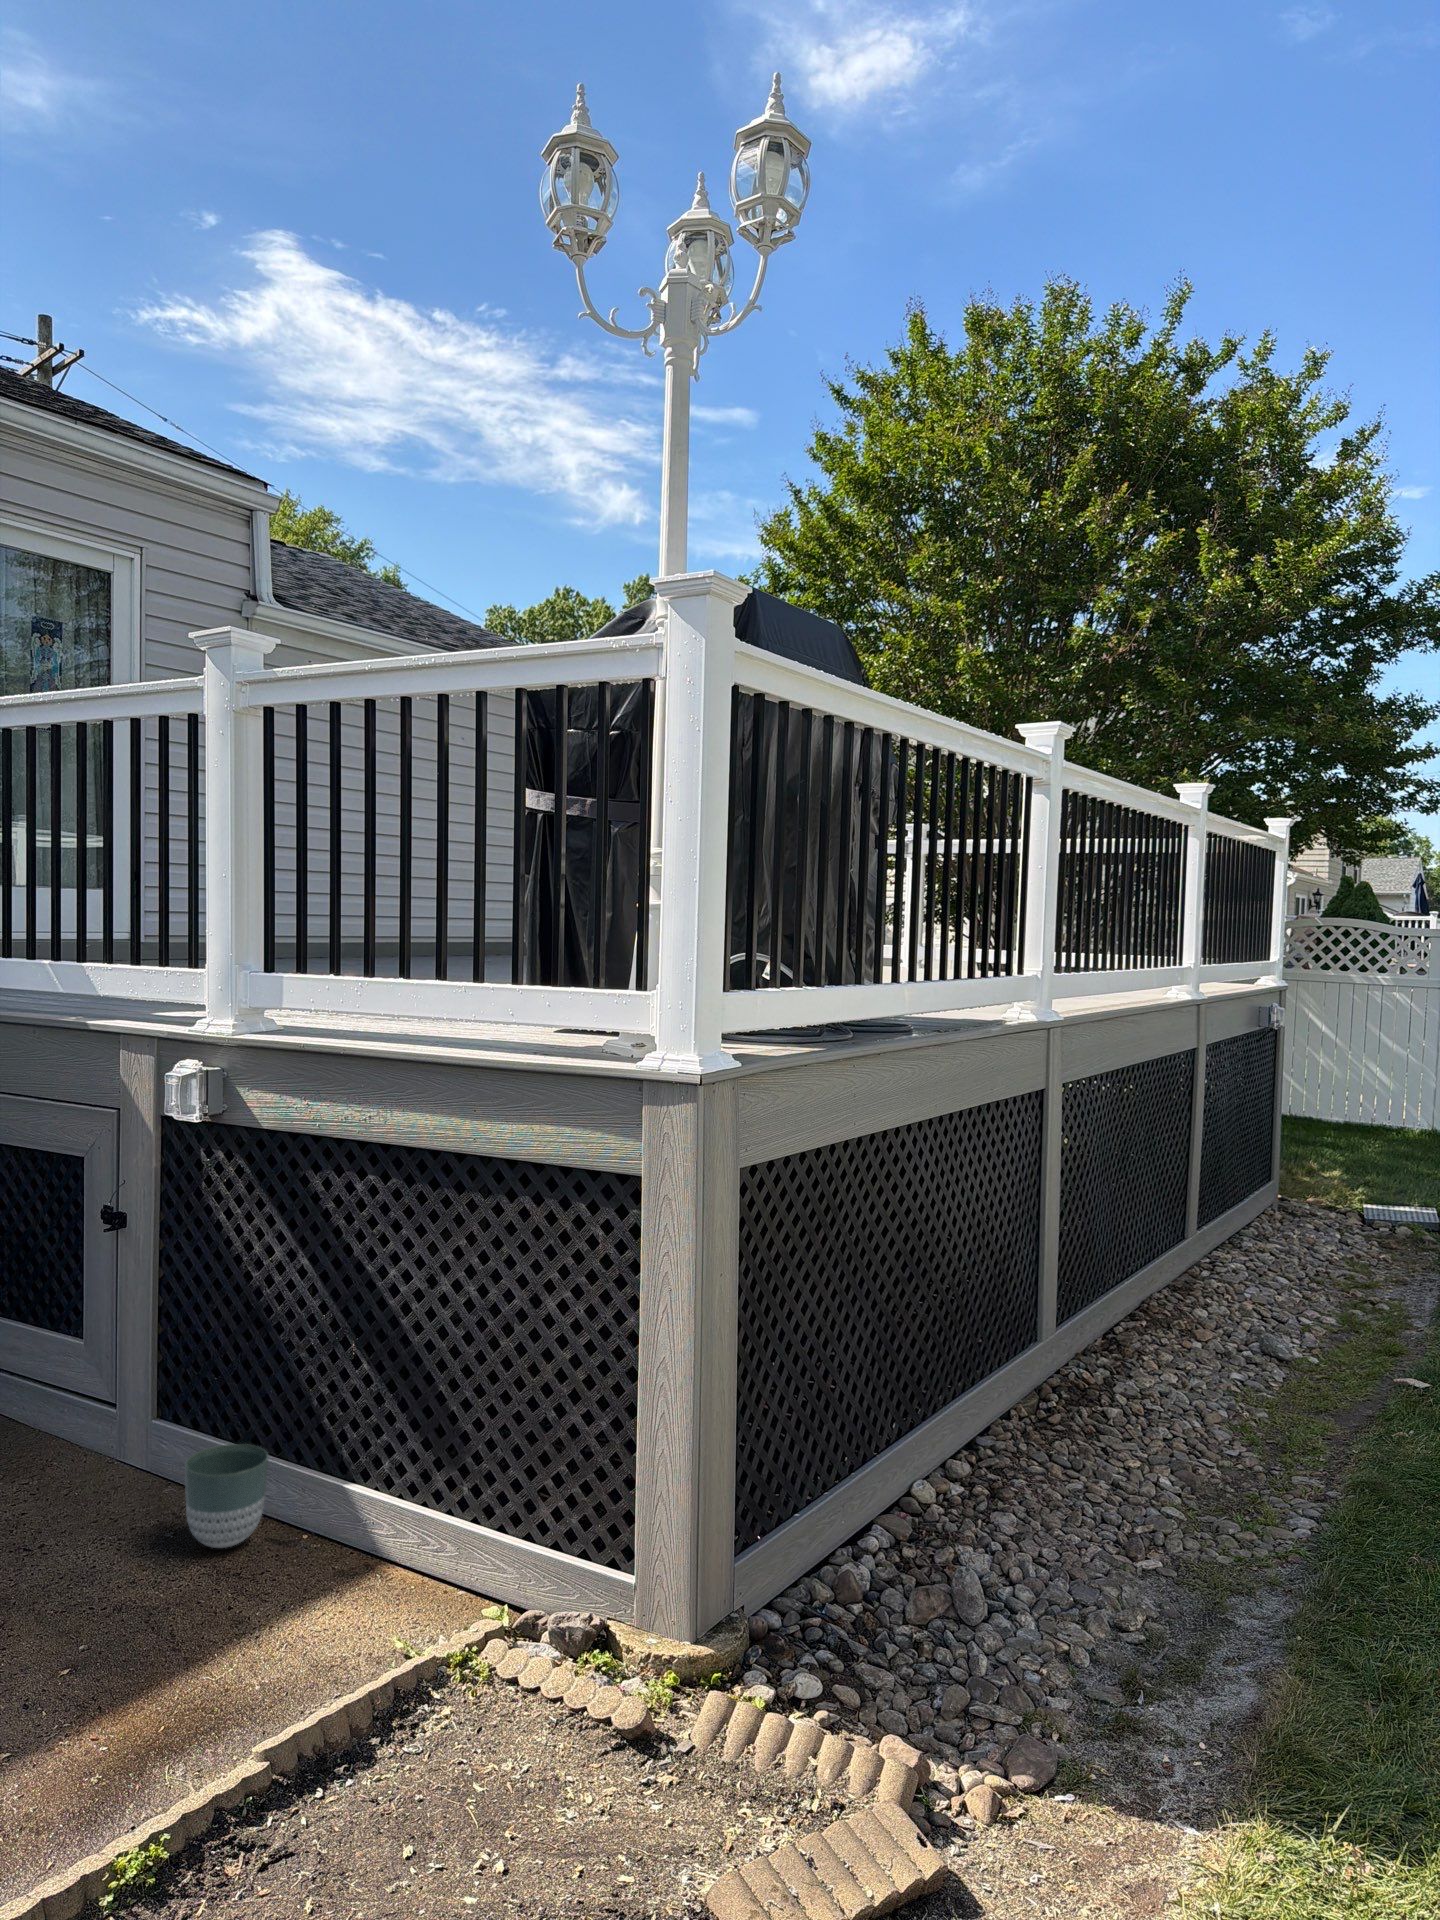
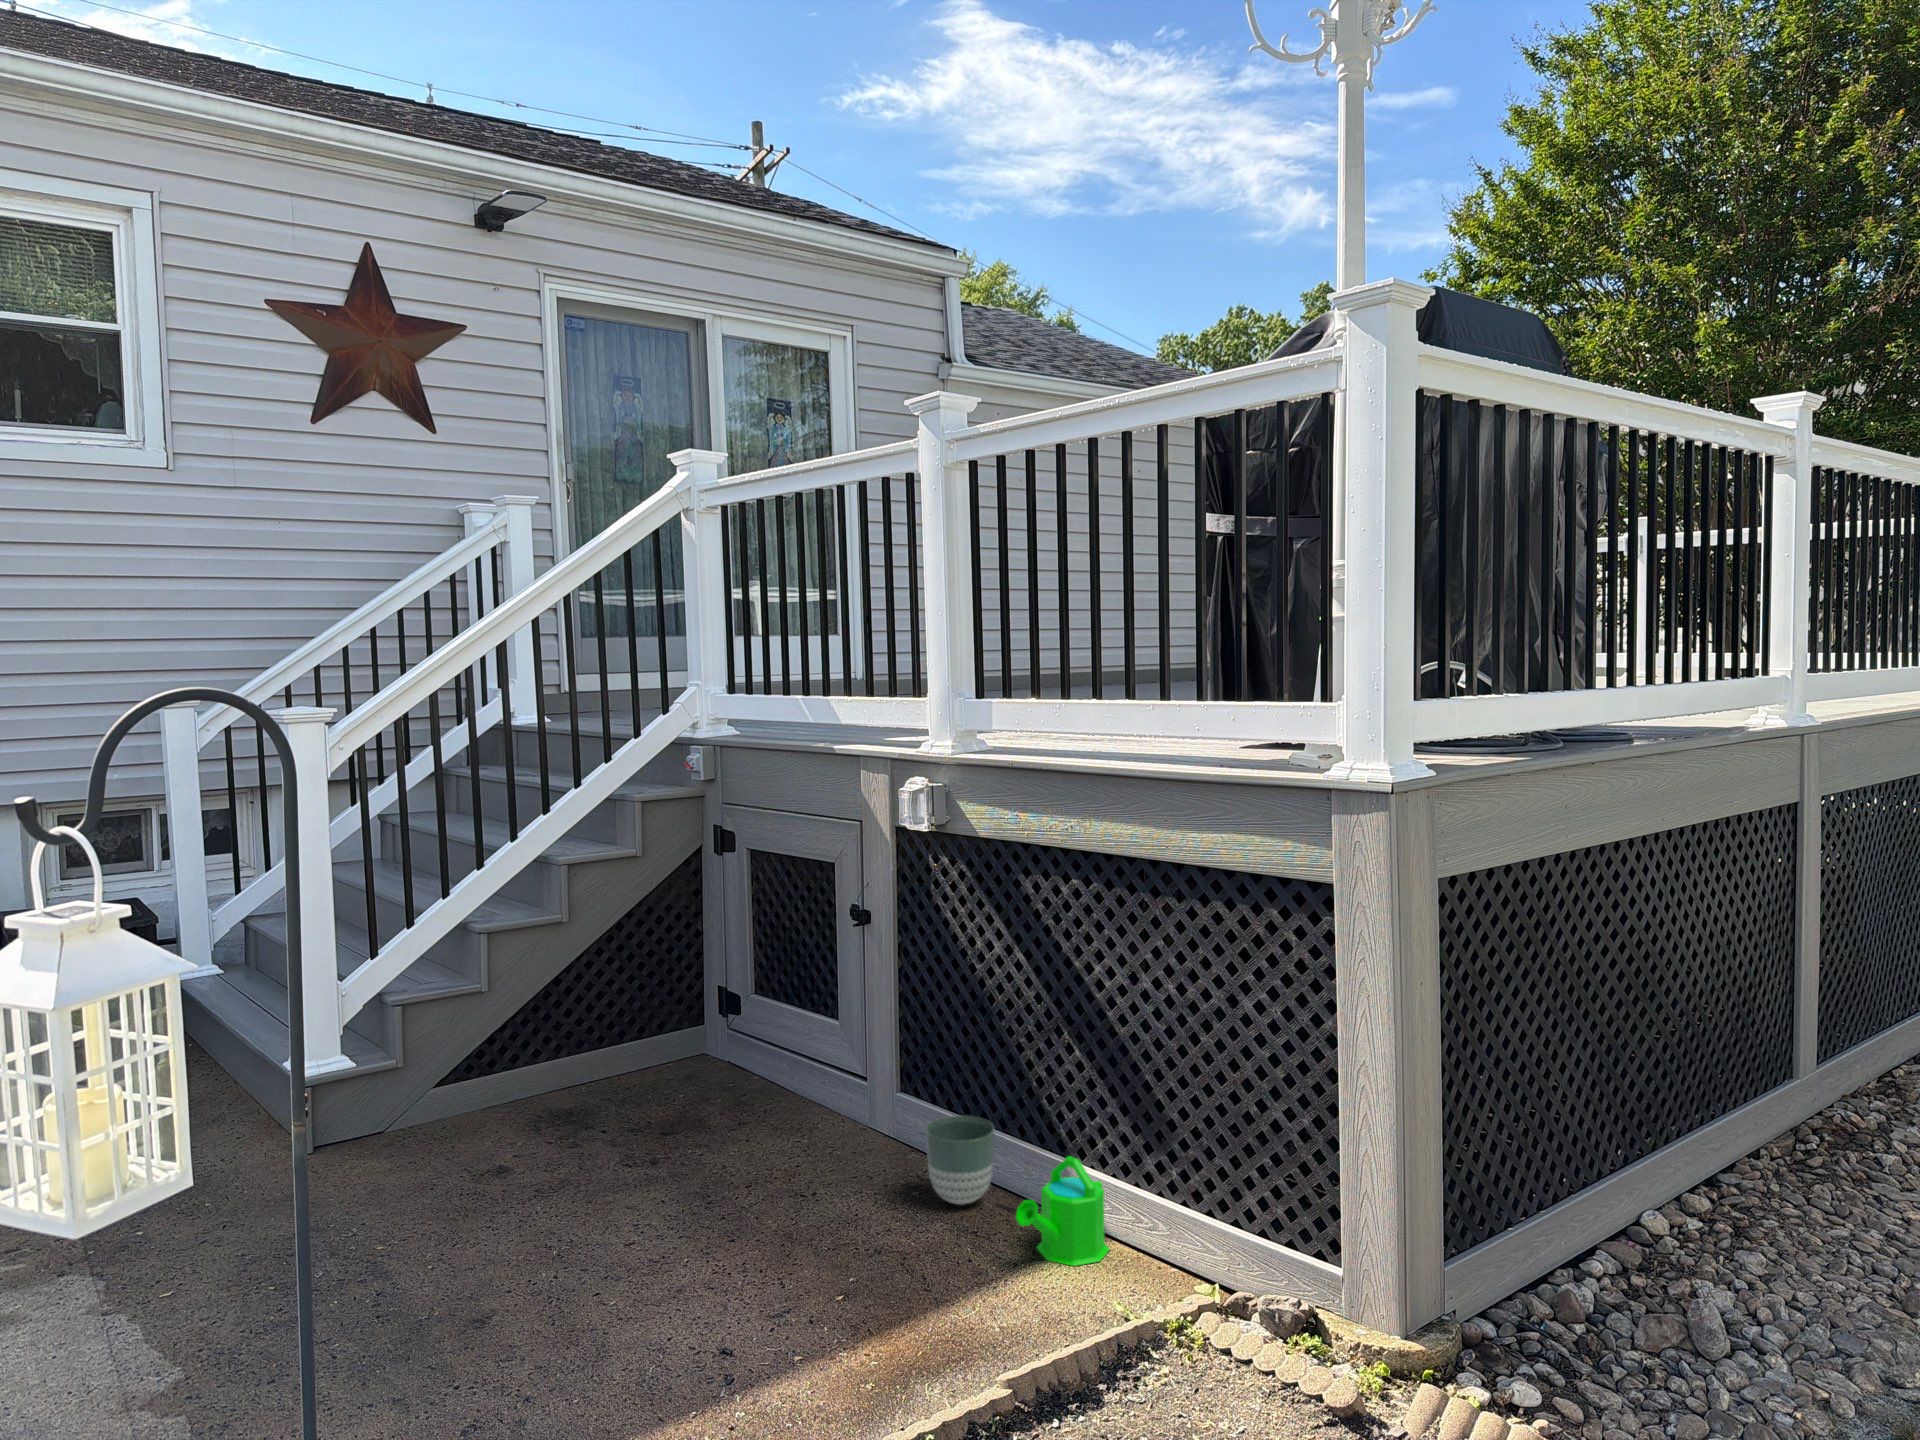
watering can: none [285,1481,402,1606] -> present [1016,1156,1109,1266]

